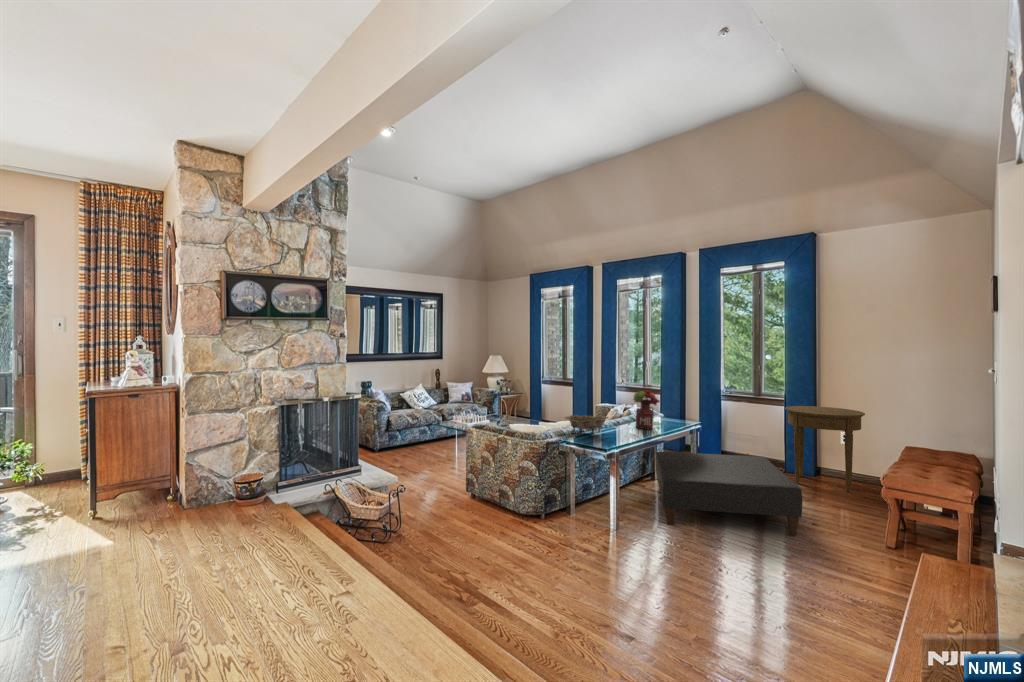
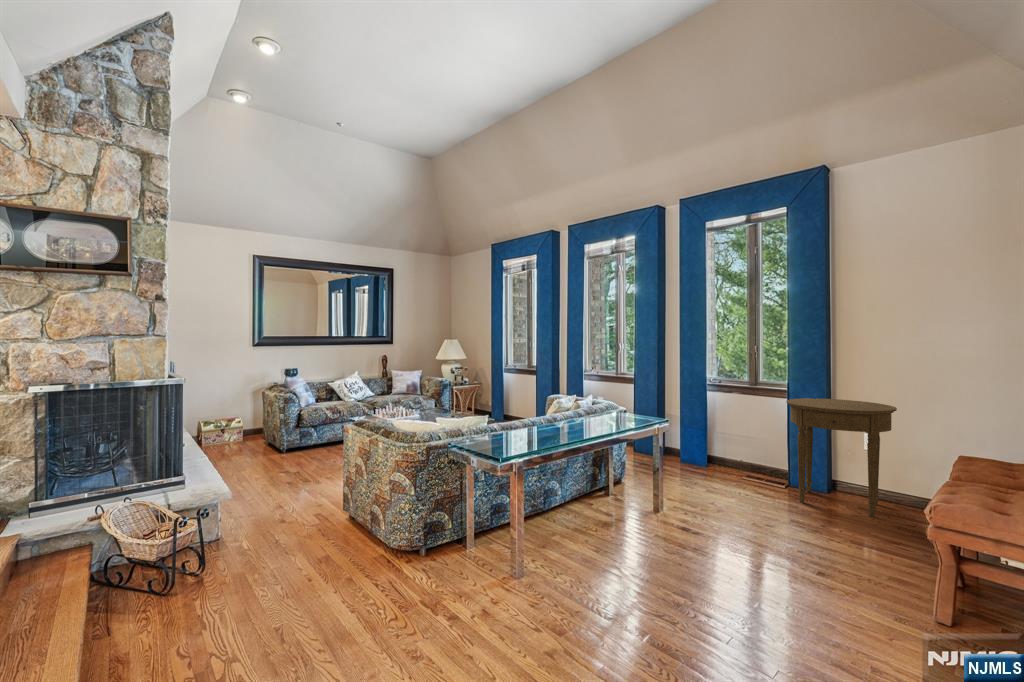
flower arrangement: present [633,390,660,429] -> none [565,374,602,429]
decorative bowl: present [565,415,609,436] -> none [463,408,522,439]
ottoman: present [655,452,802,535] -> none [591,459,796,592]

